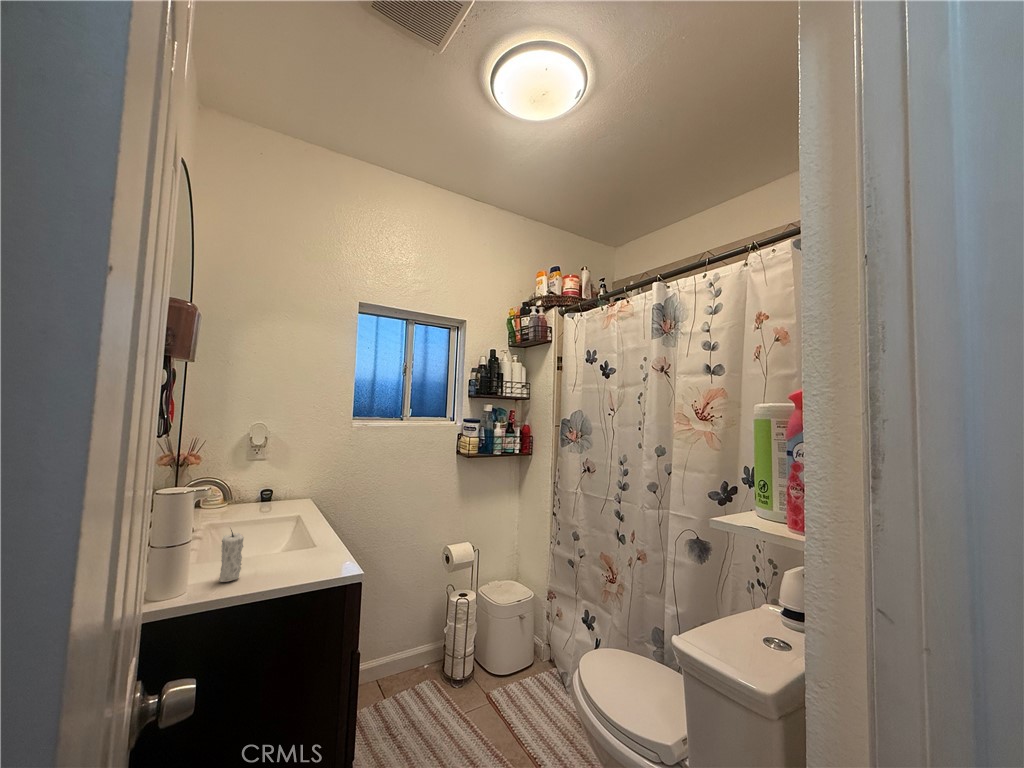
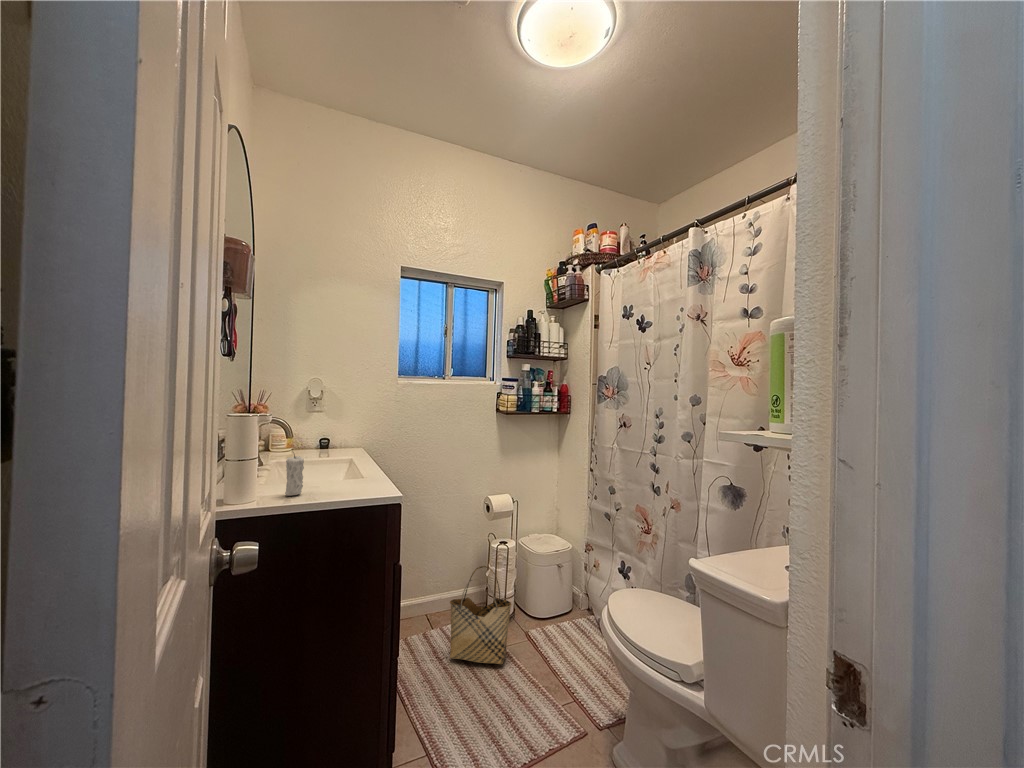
woven basket: none [405,626,473,738] -> present [450,566,511,664]

